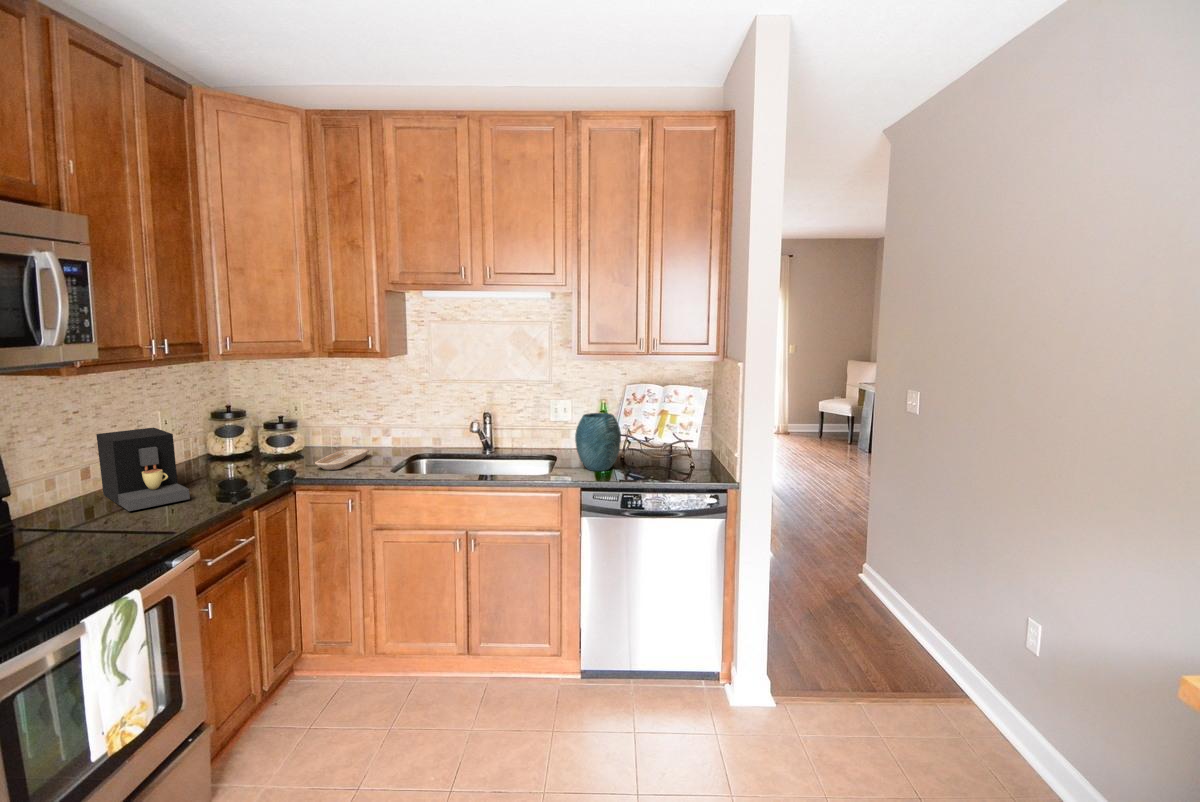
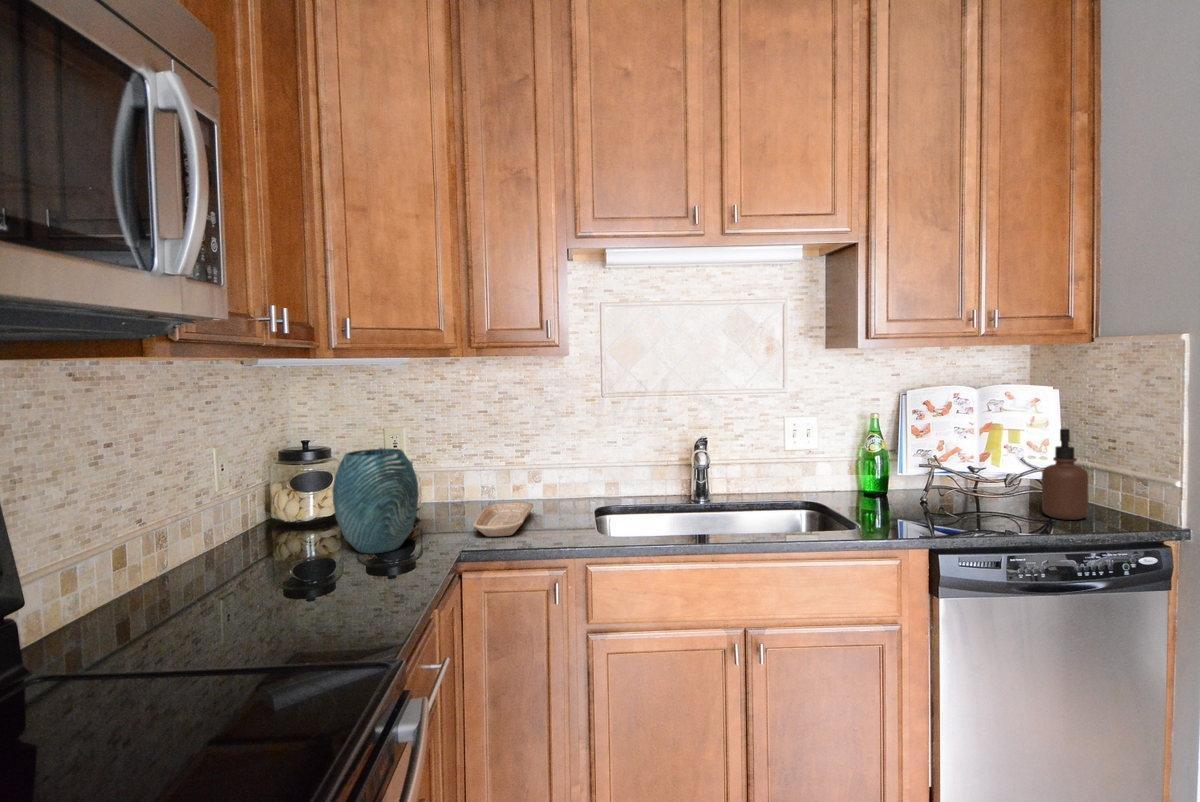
vase: present [575,413,621,471] -> present [332,449,419,554]
soap dispenser: none [669,417,694,473] -> present [1042,429,1088,520]
coffee maker: present [96,427,190,511] -> none [145,472,324,625]

